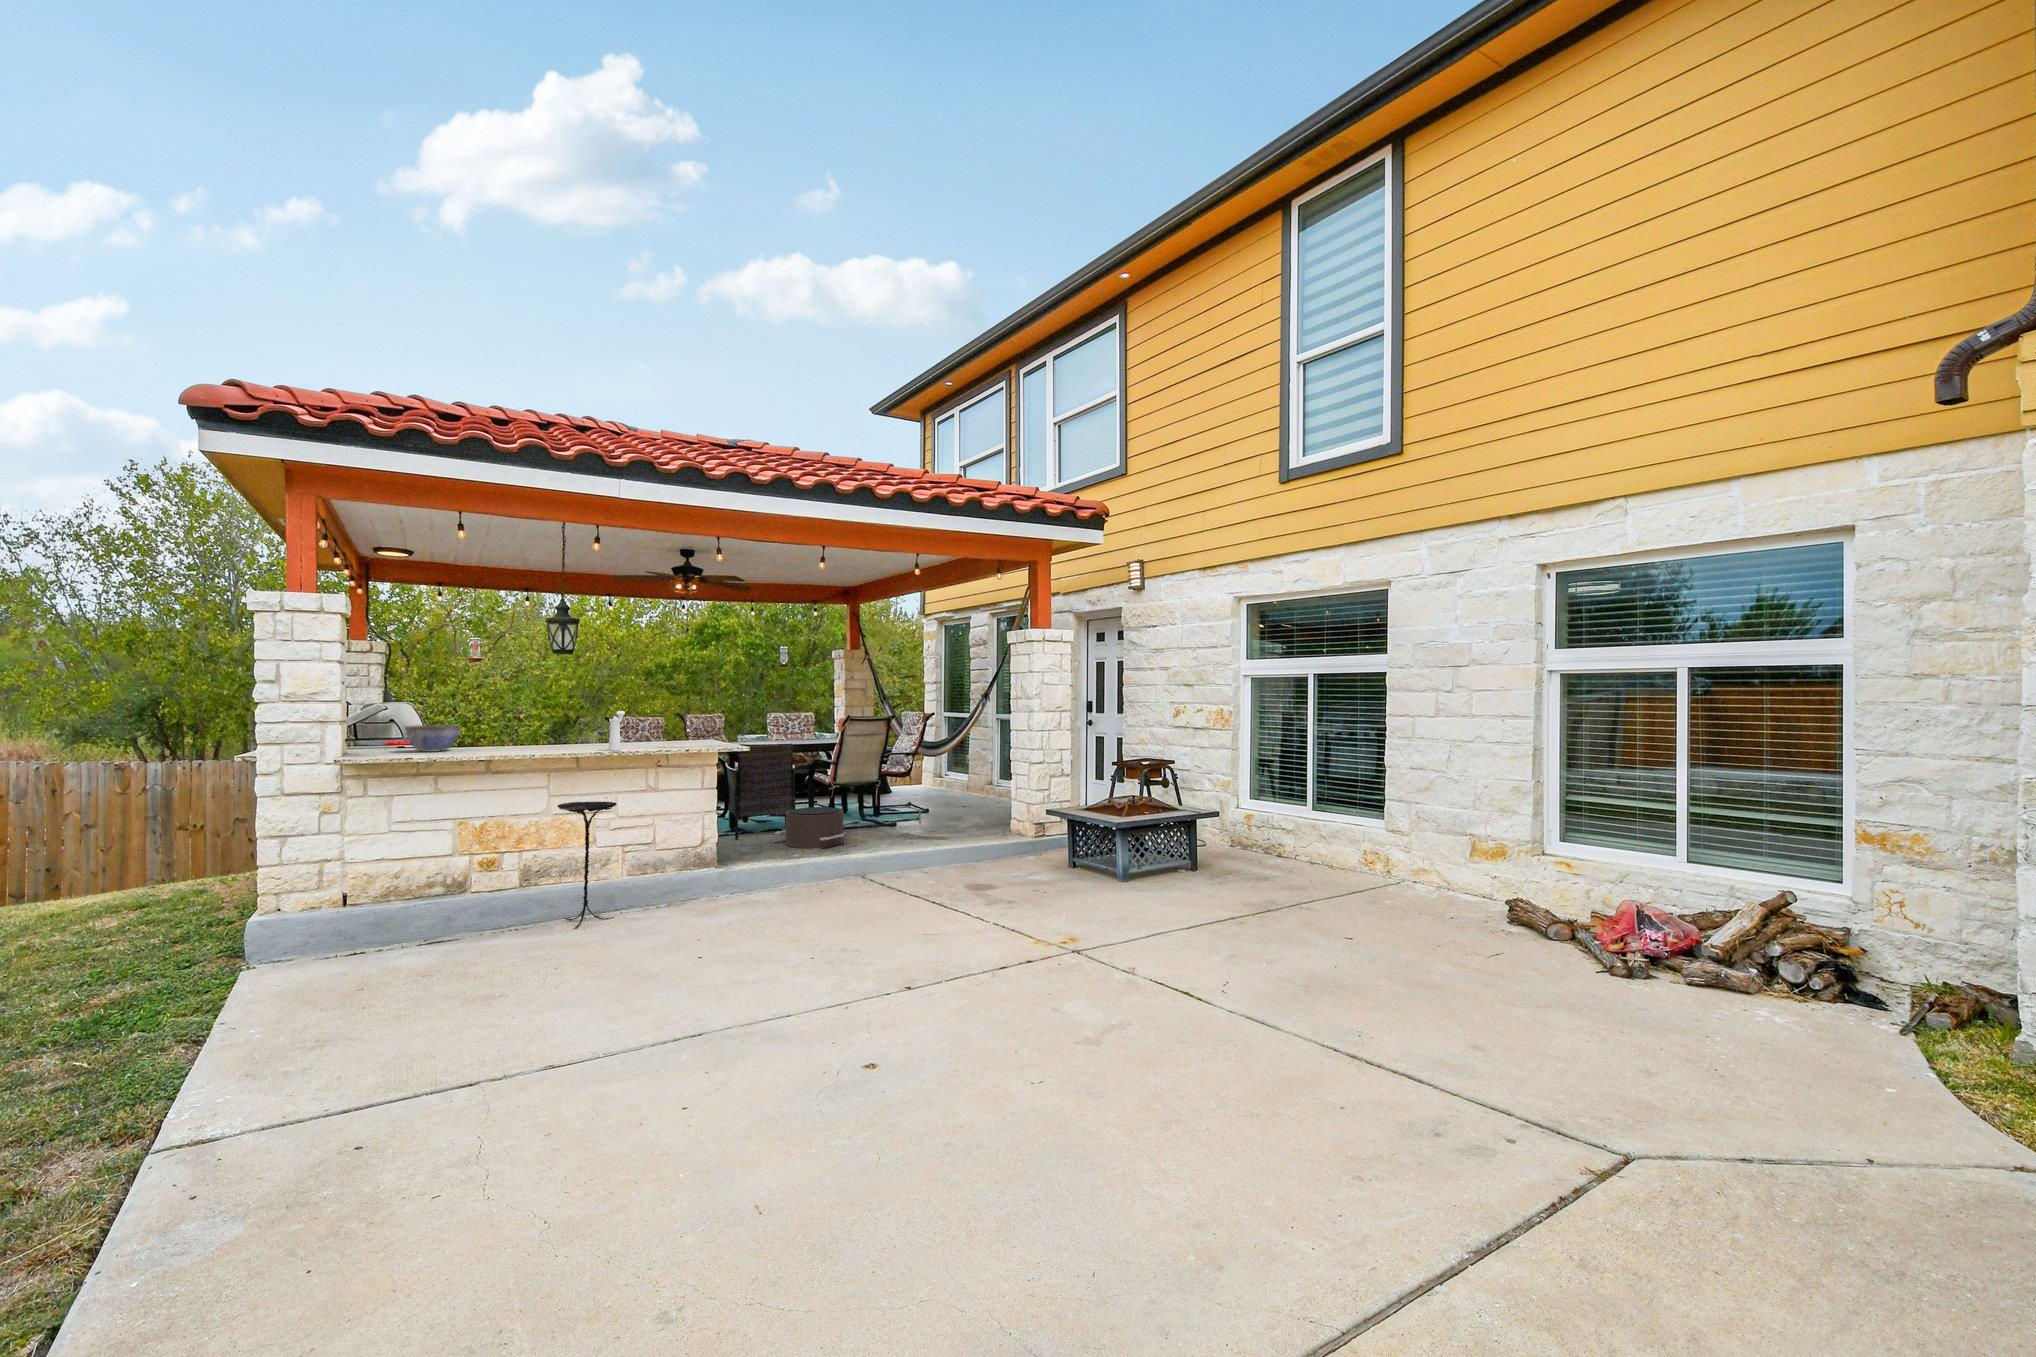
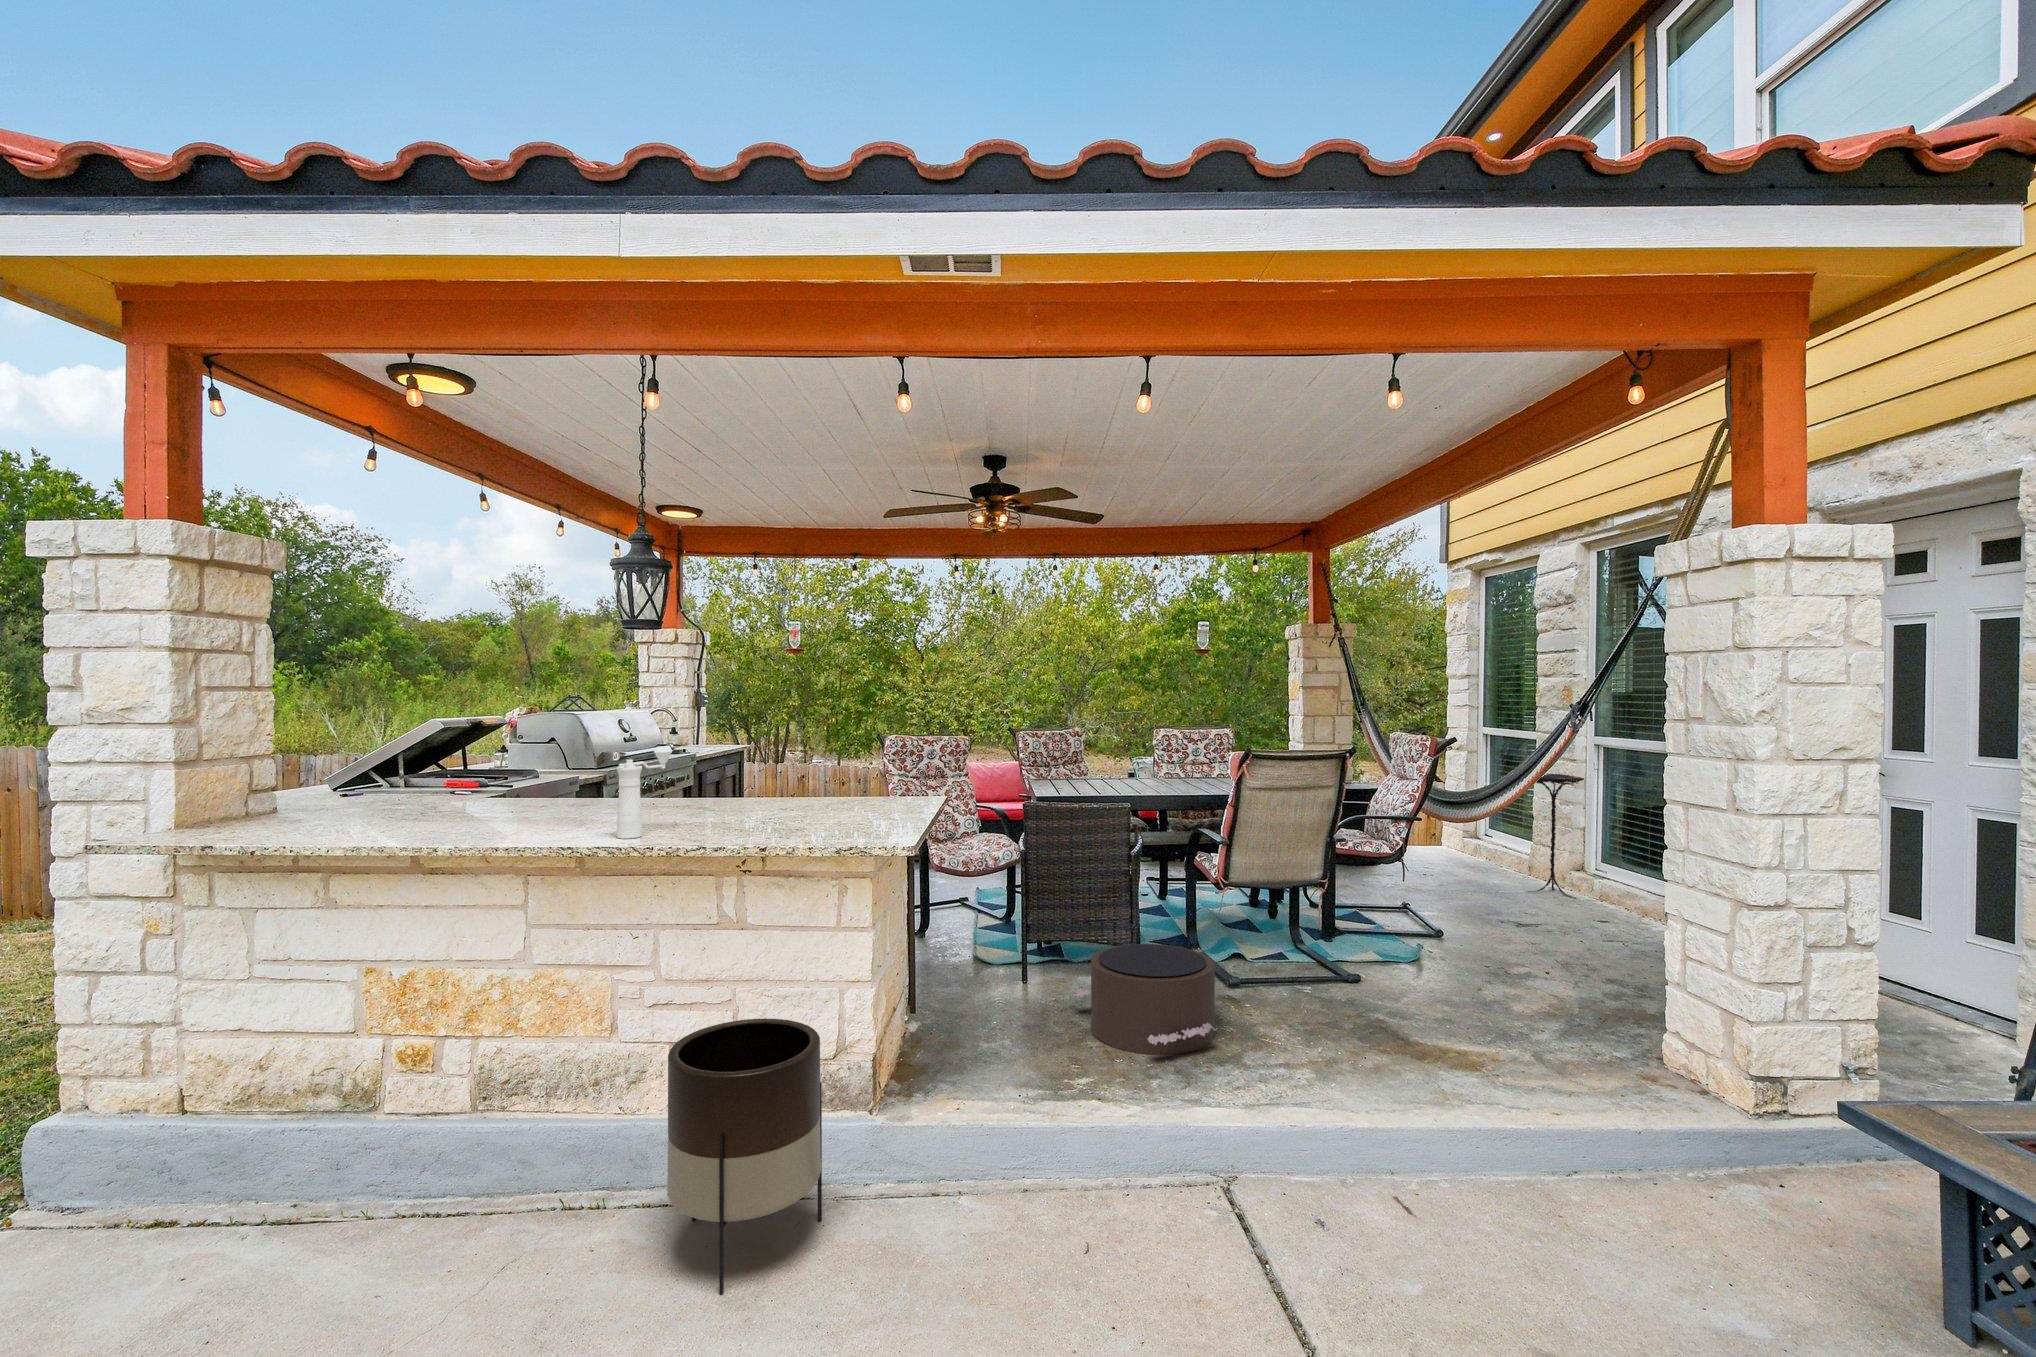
bowl: present [404,725,461,752] -> none [354,760,480,812]
side table: present [557,801,616,927] -> present [1528,773,1584,897]
planter: none [652,825,716,919] -> present [667,1018,822,1294]

